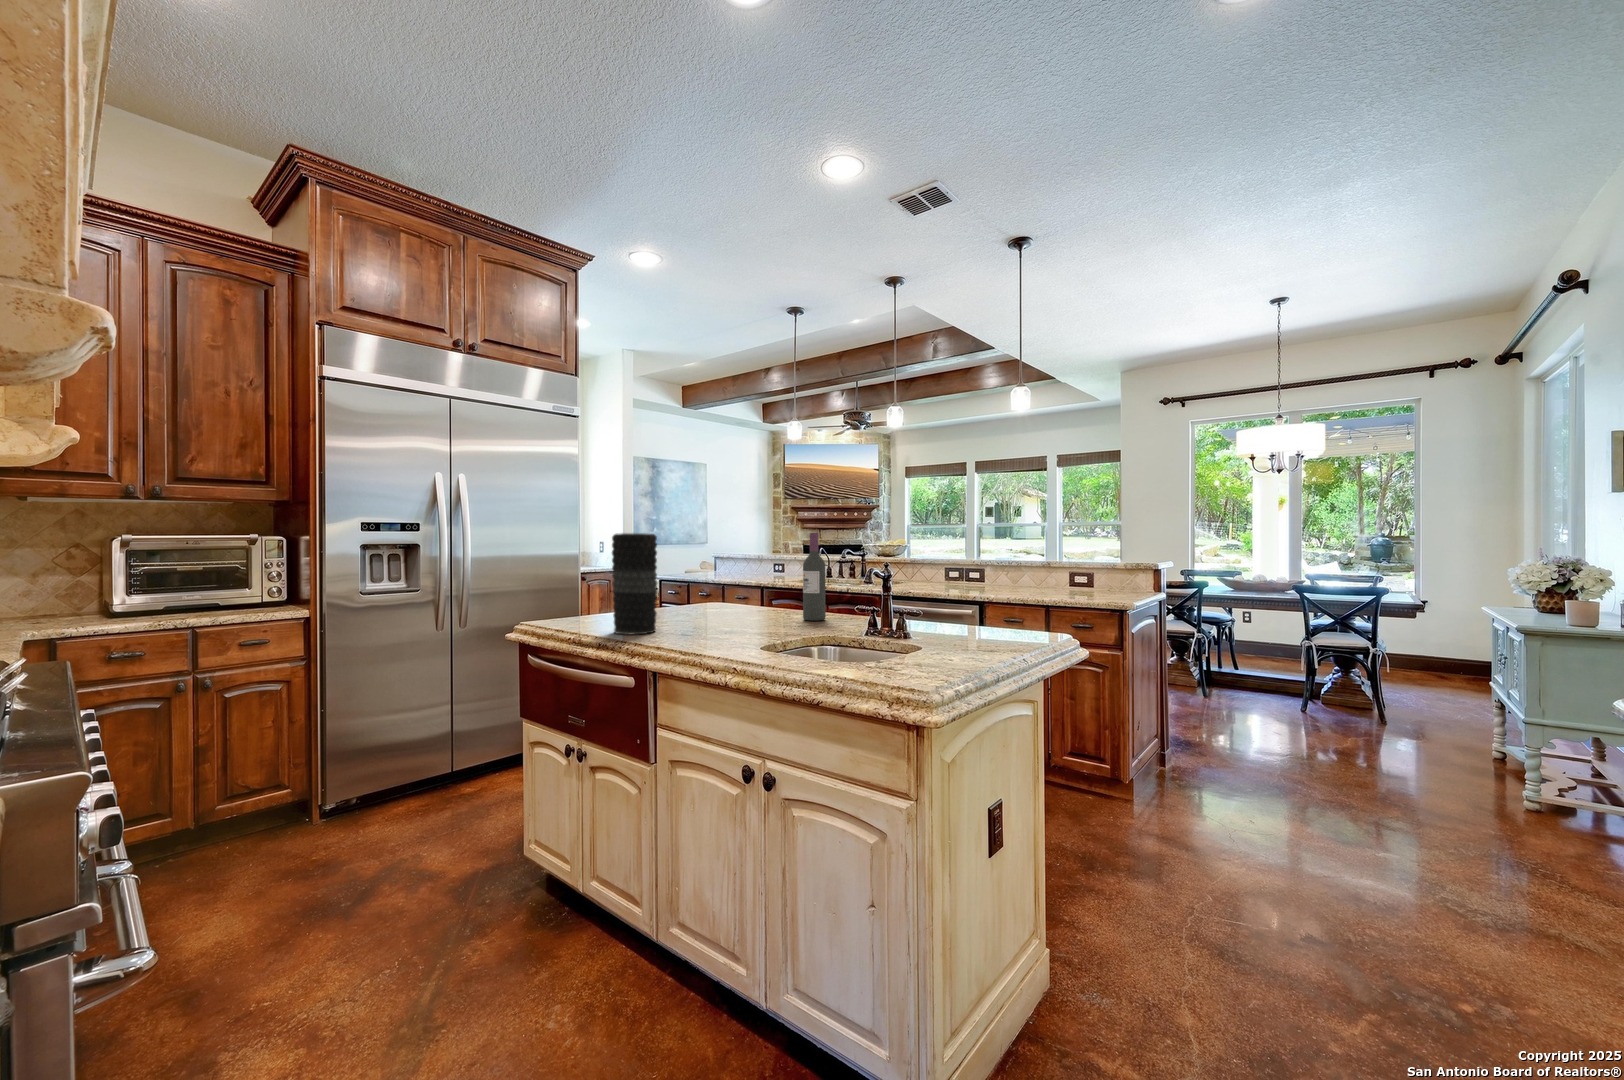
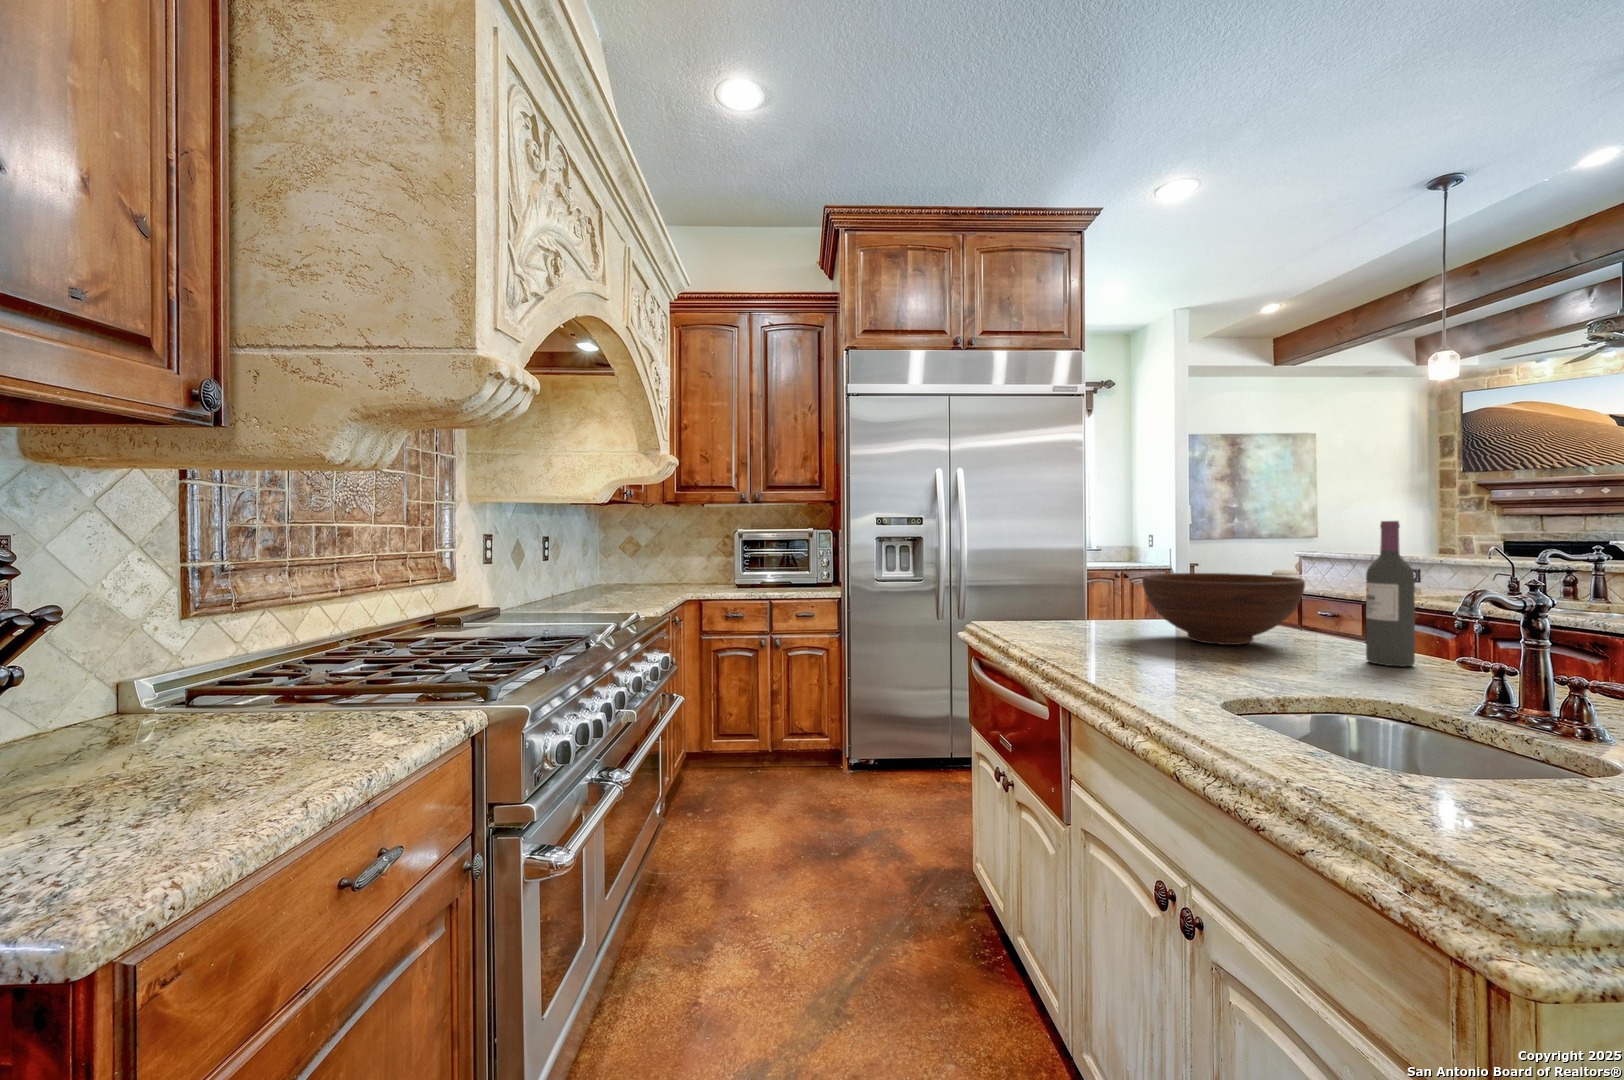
vase: present [612,533,657,635] -> none [1046,525,1105,653]
fruit bowl: none [669,569,768,619] -> present [1142,573,1305,645]

